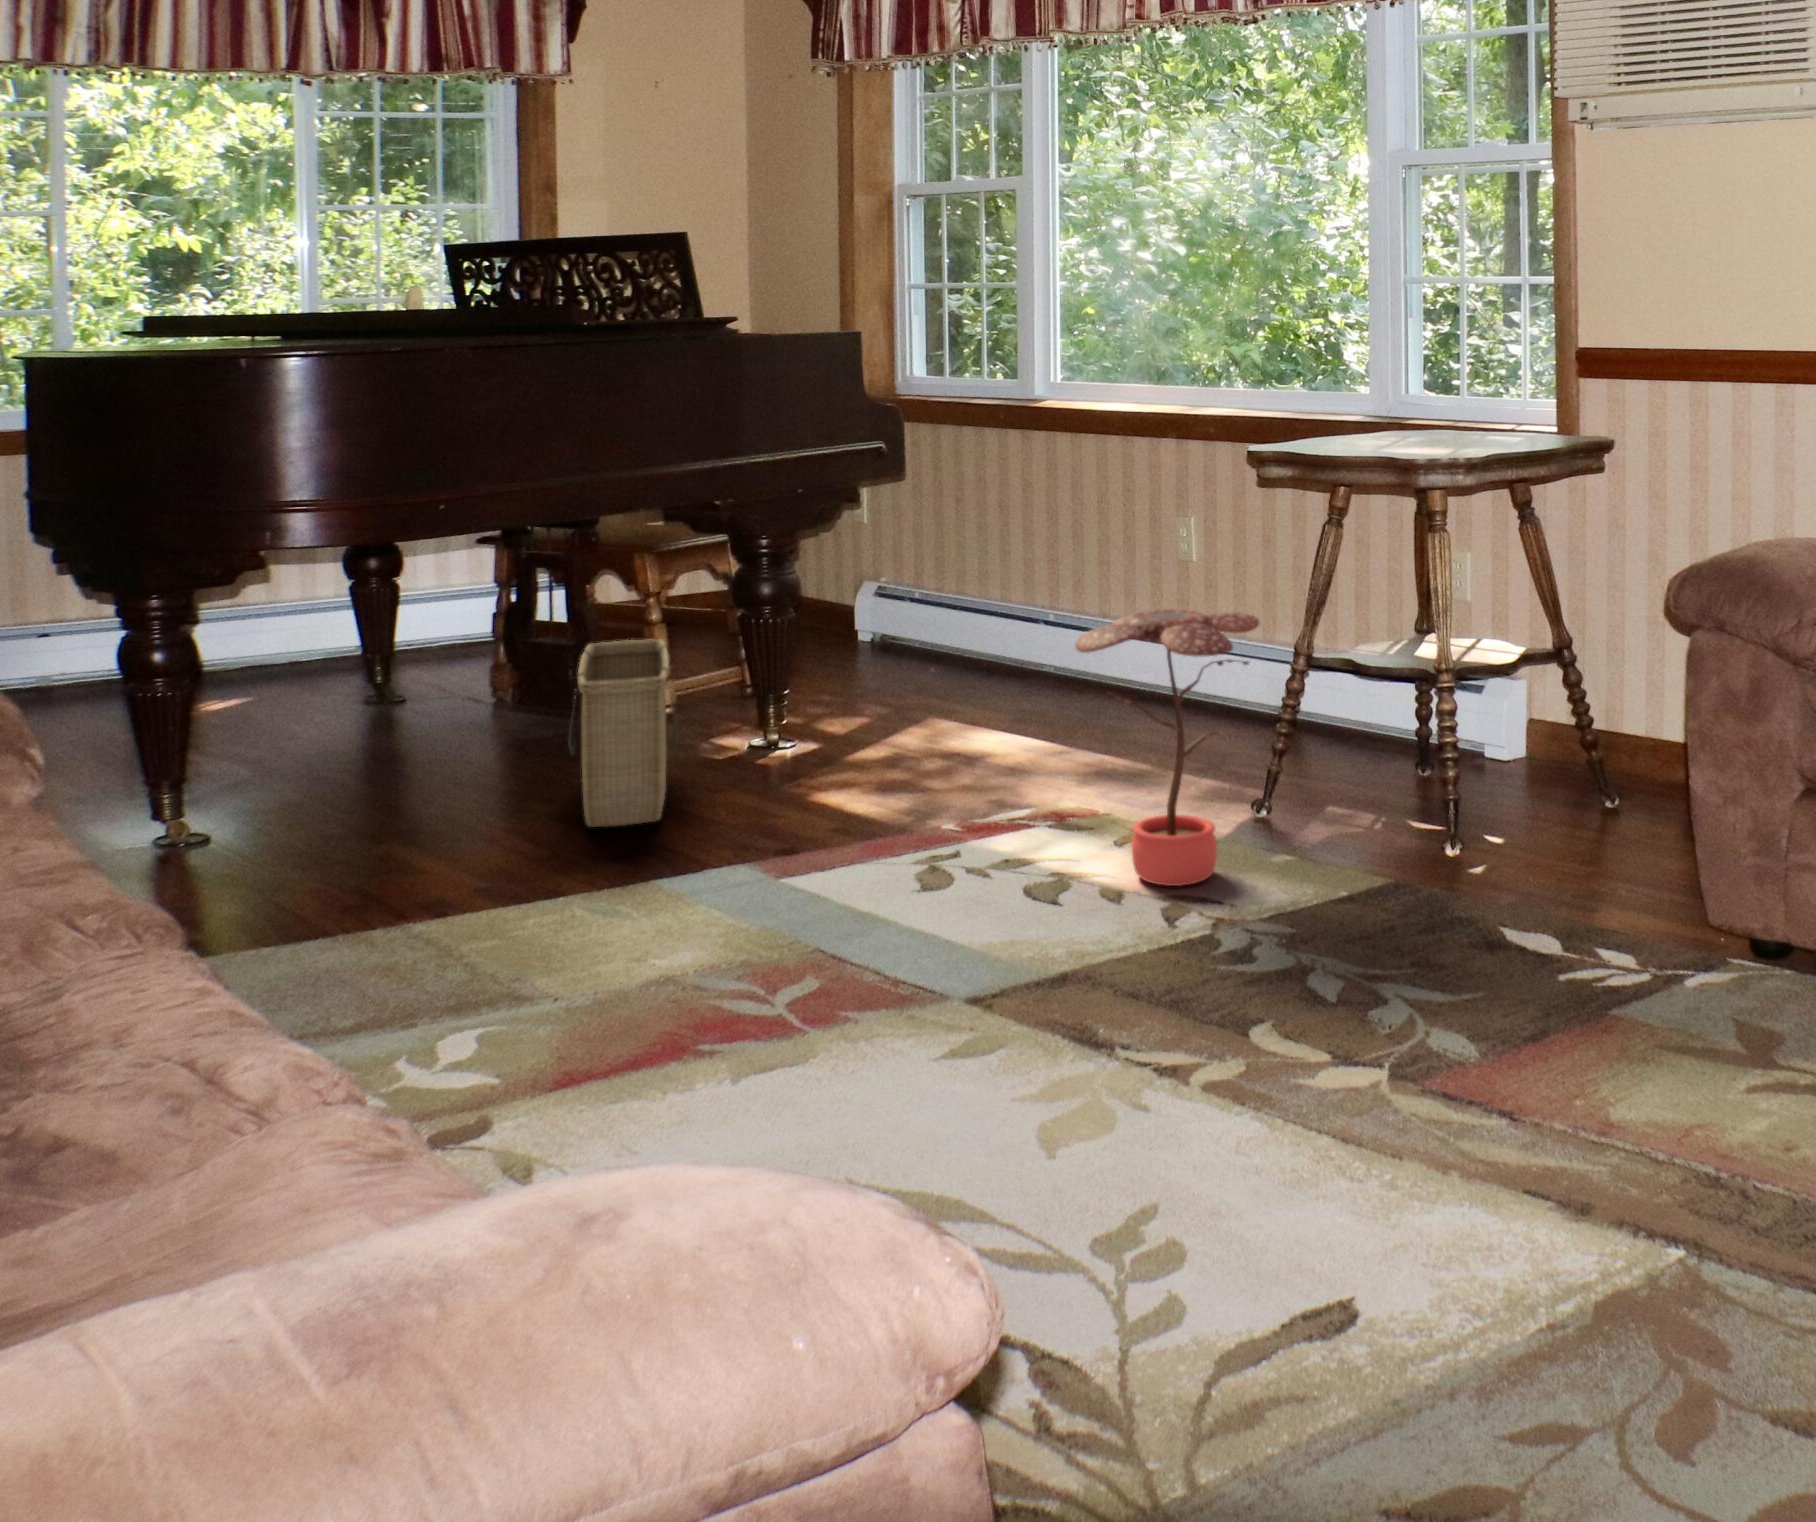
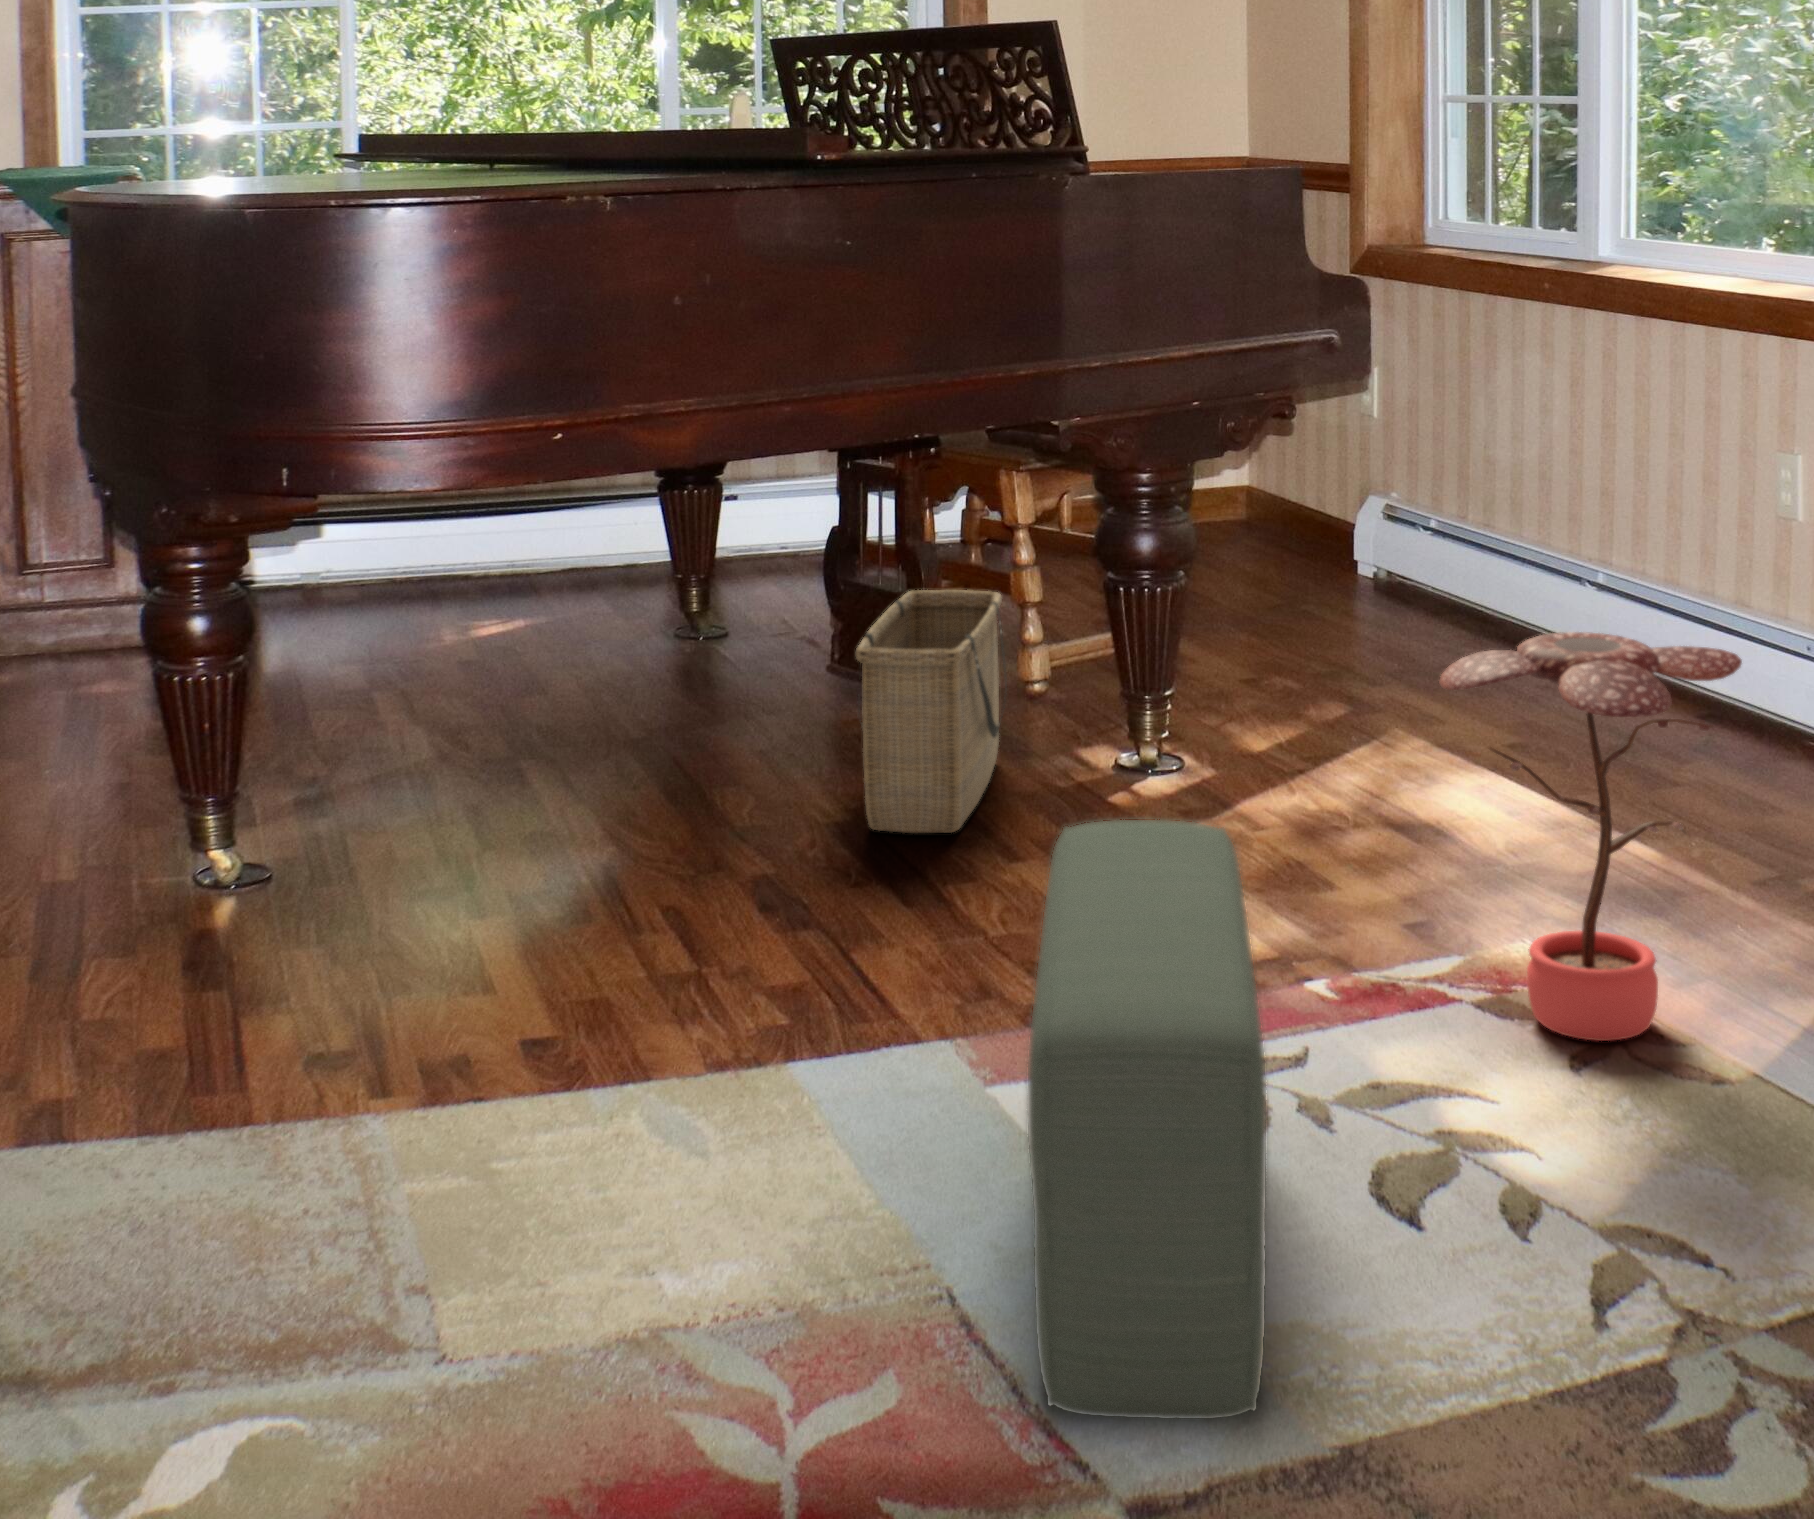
pouf: none [849,754,1101,1156] -> present [1027,820,1266,1419]

